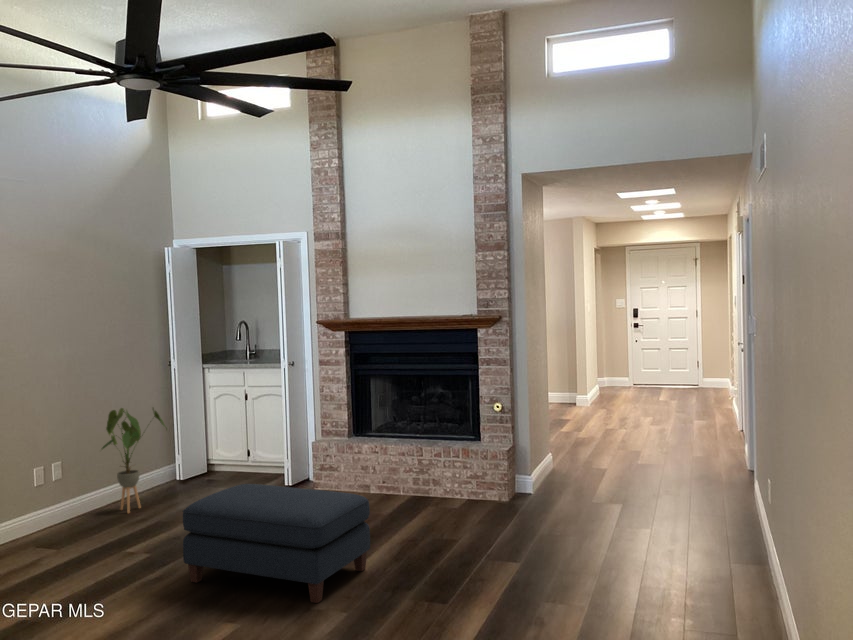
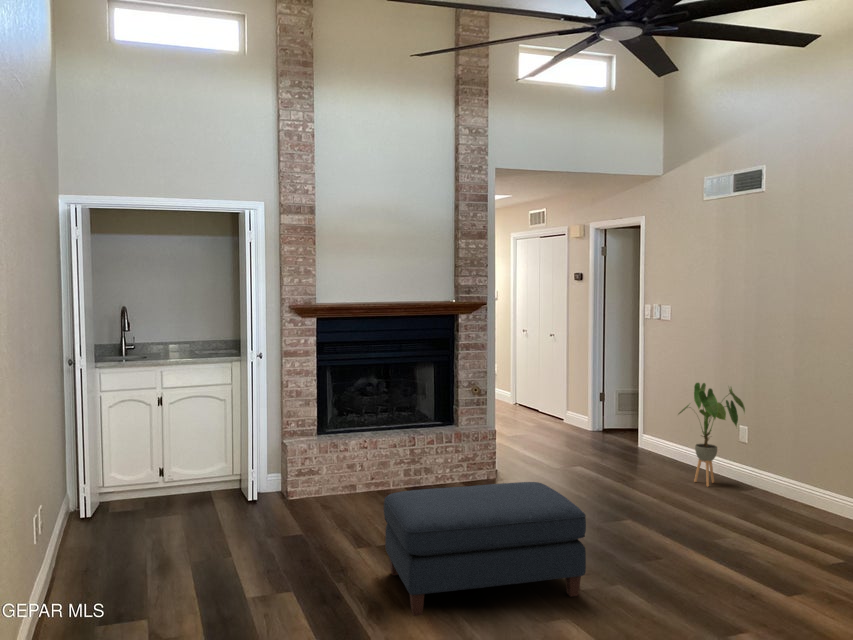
house plant: present [102,408,167,513] -> present [679,383,745,486]

